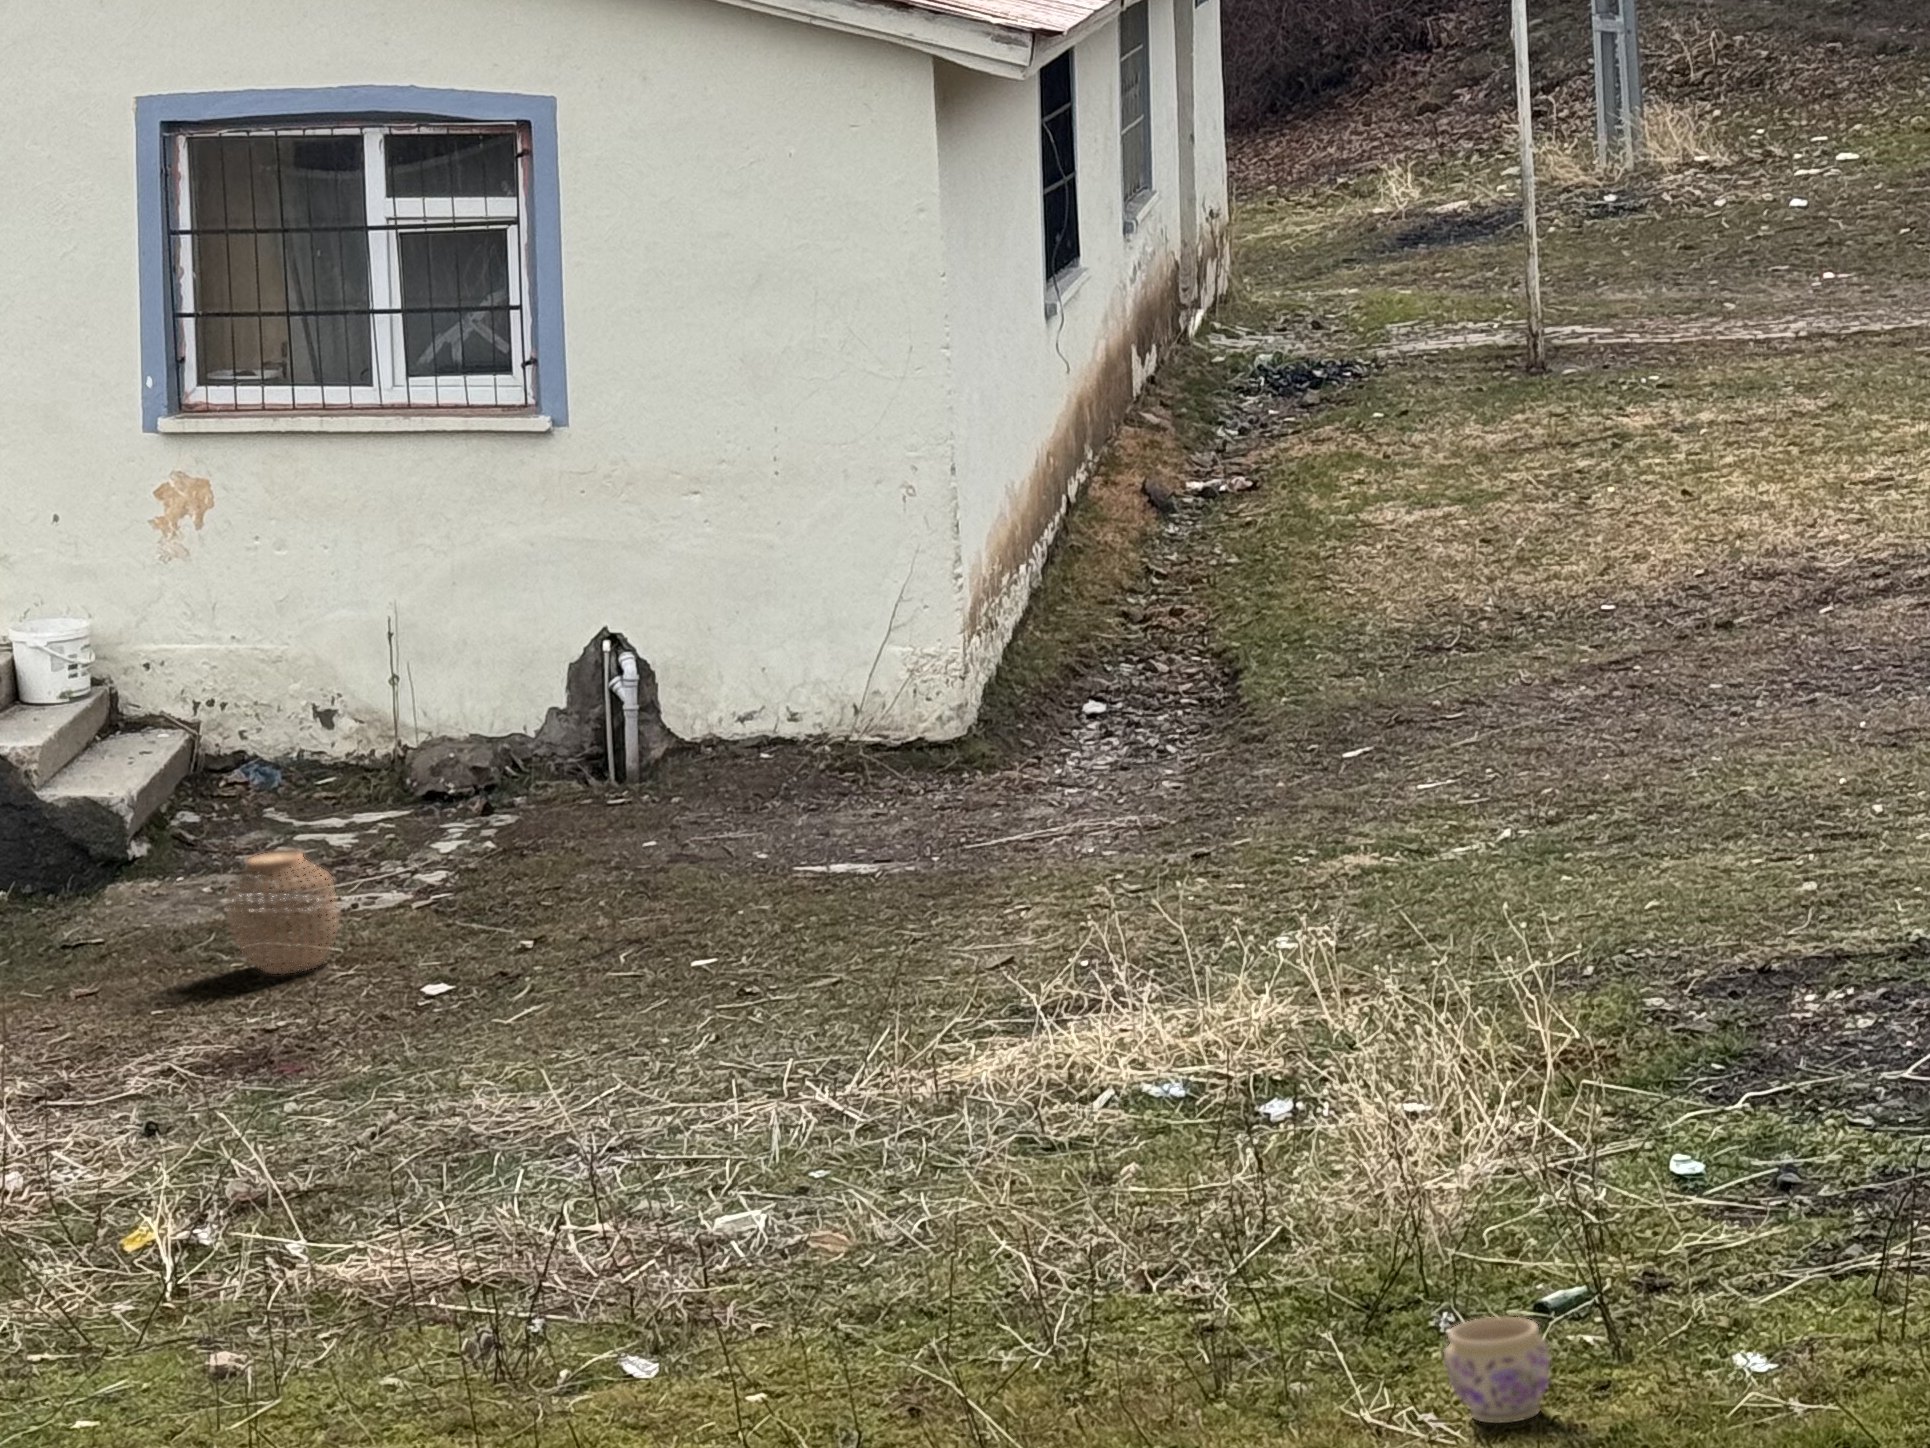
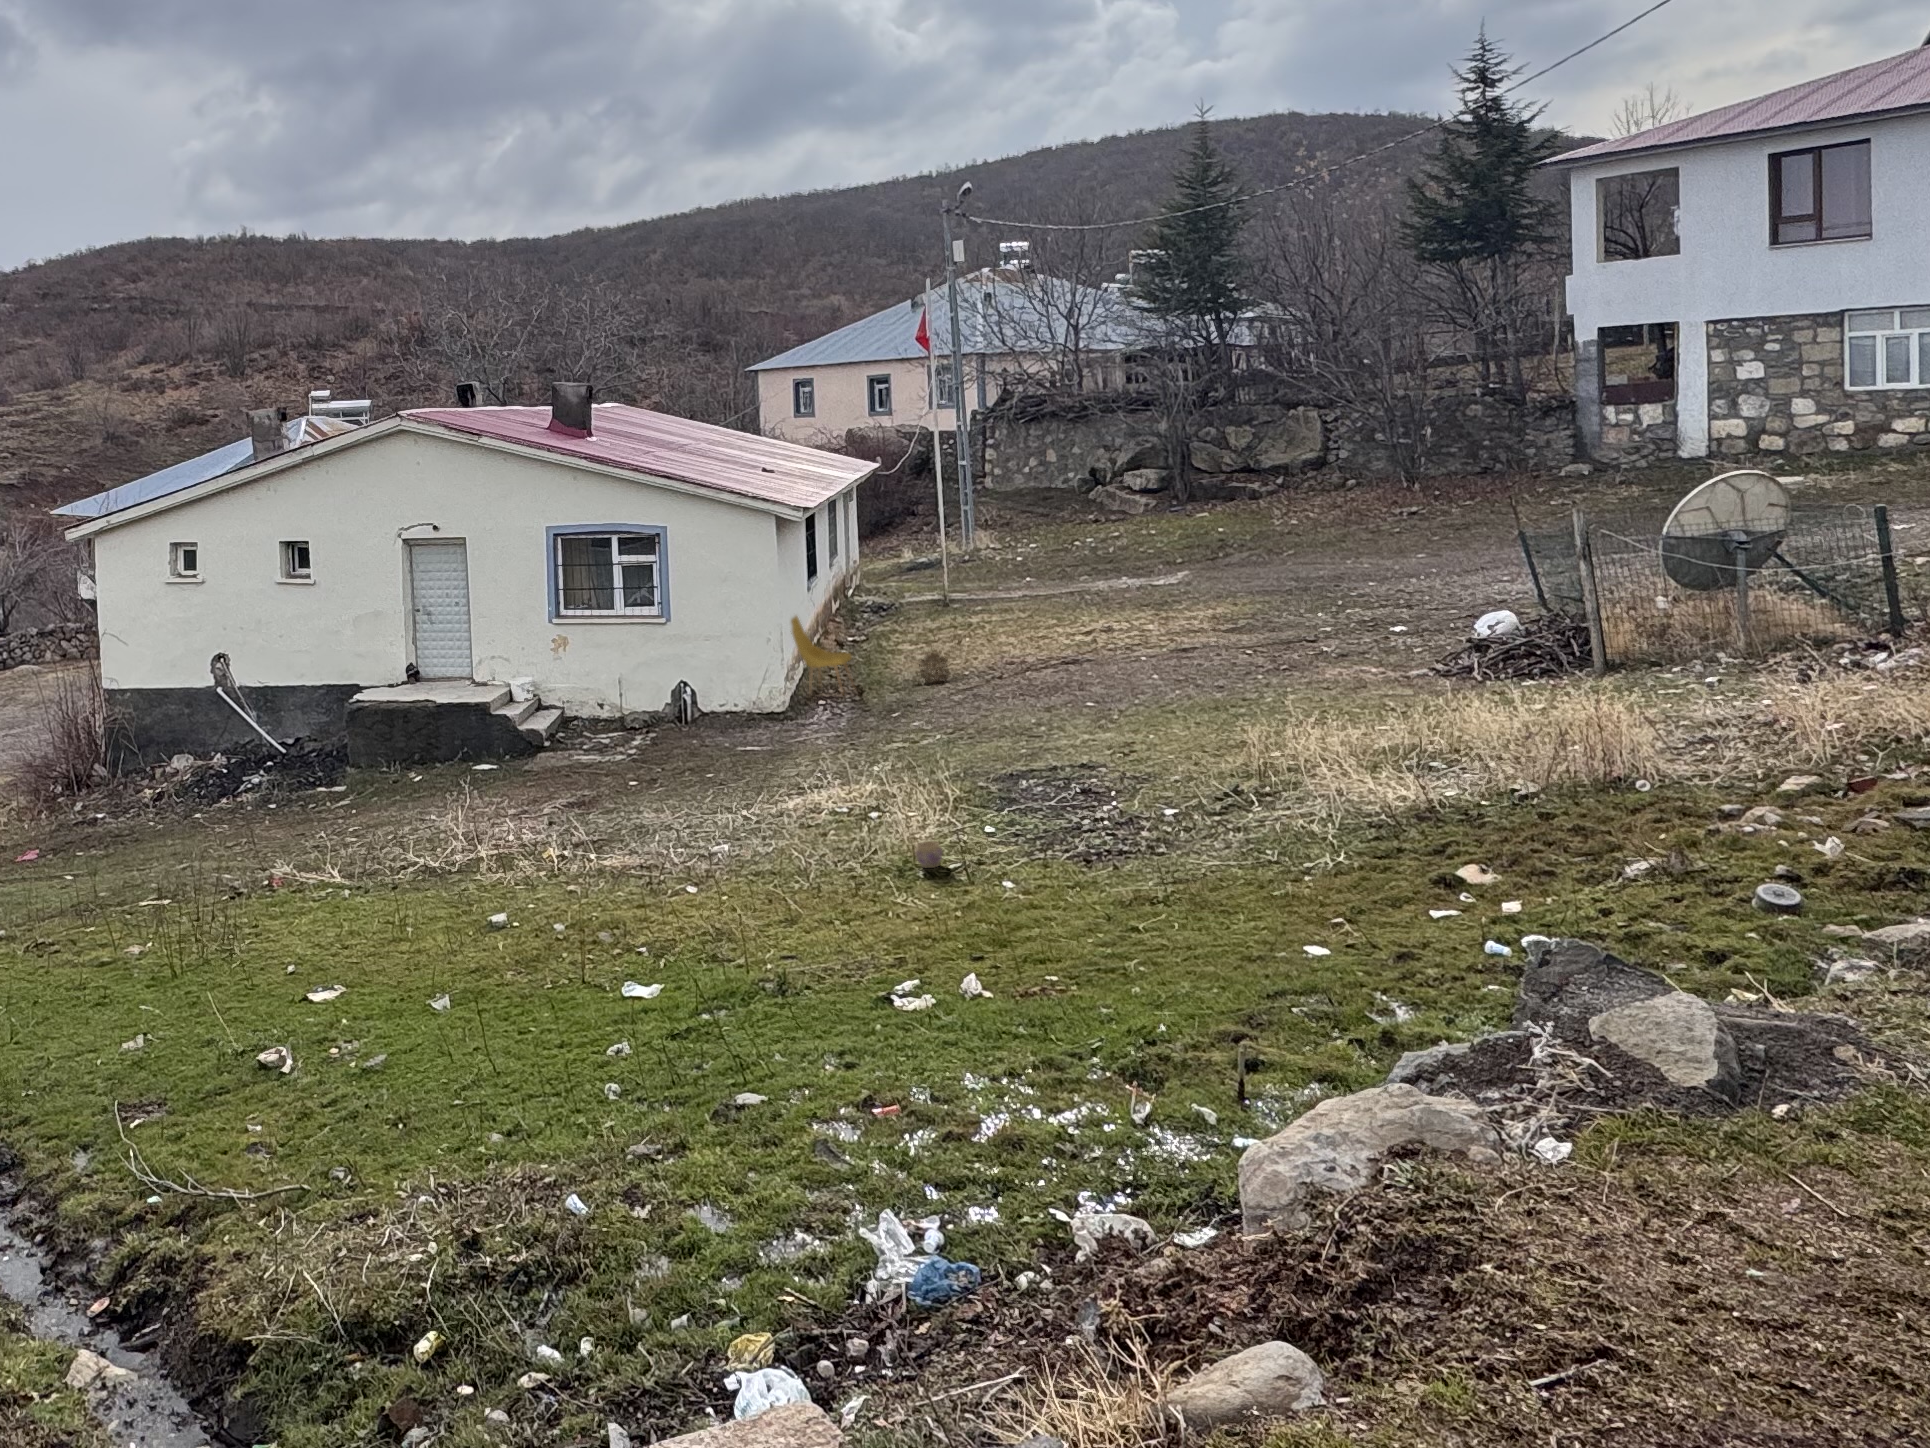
chair: none [975,395,1216,691] -> present [791,616,853,693]
woven basket: present [226,850,338,974] -> present [919,654,948,684]

